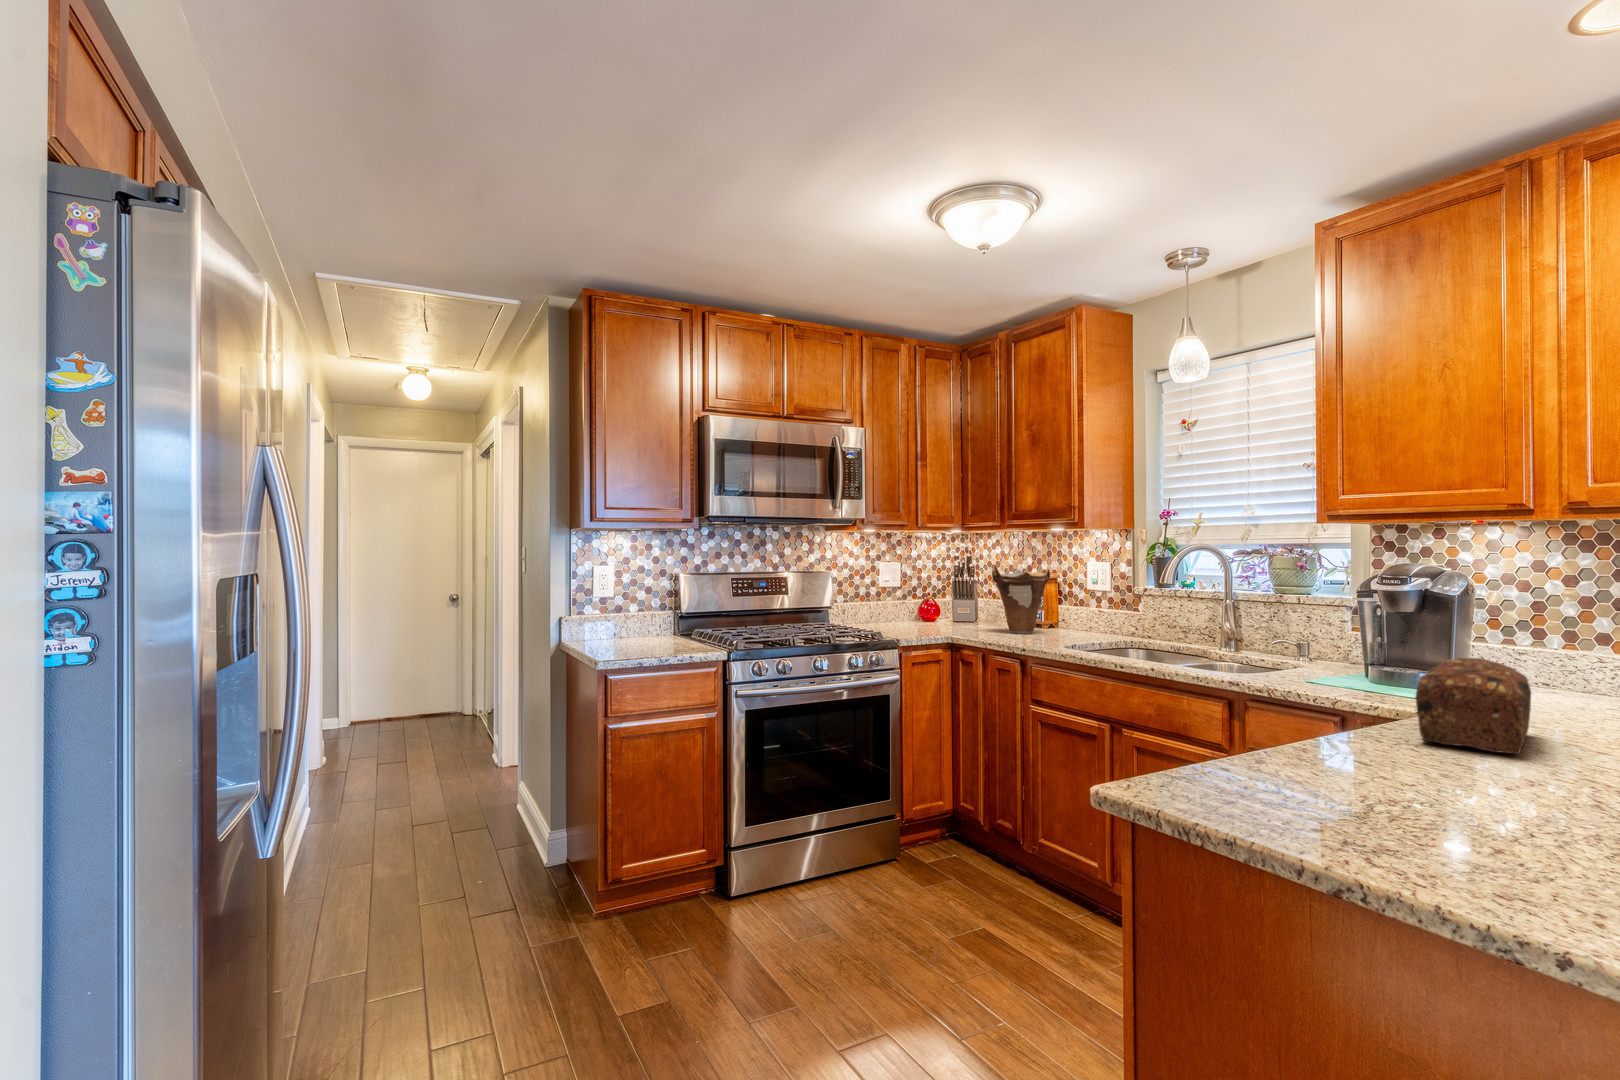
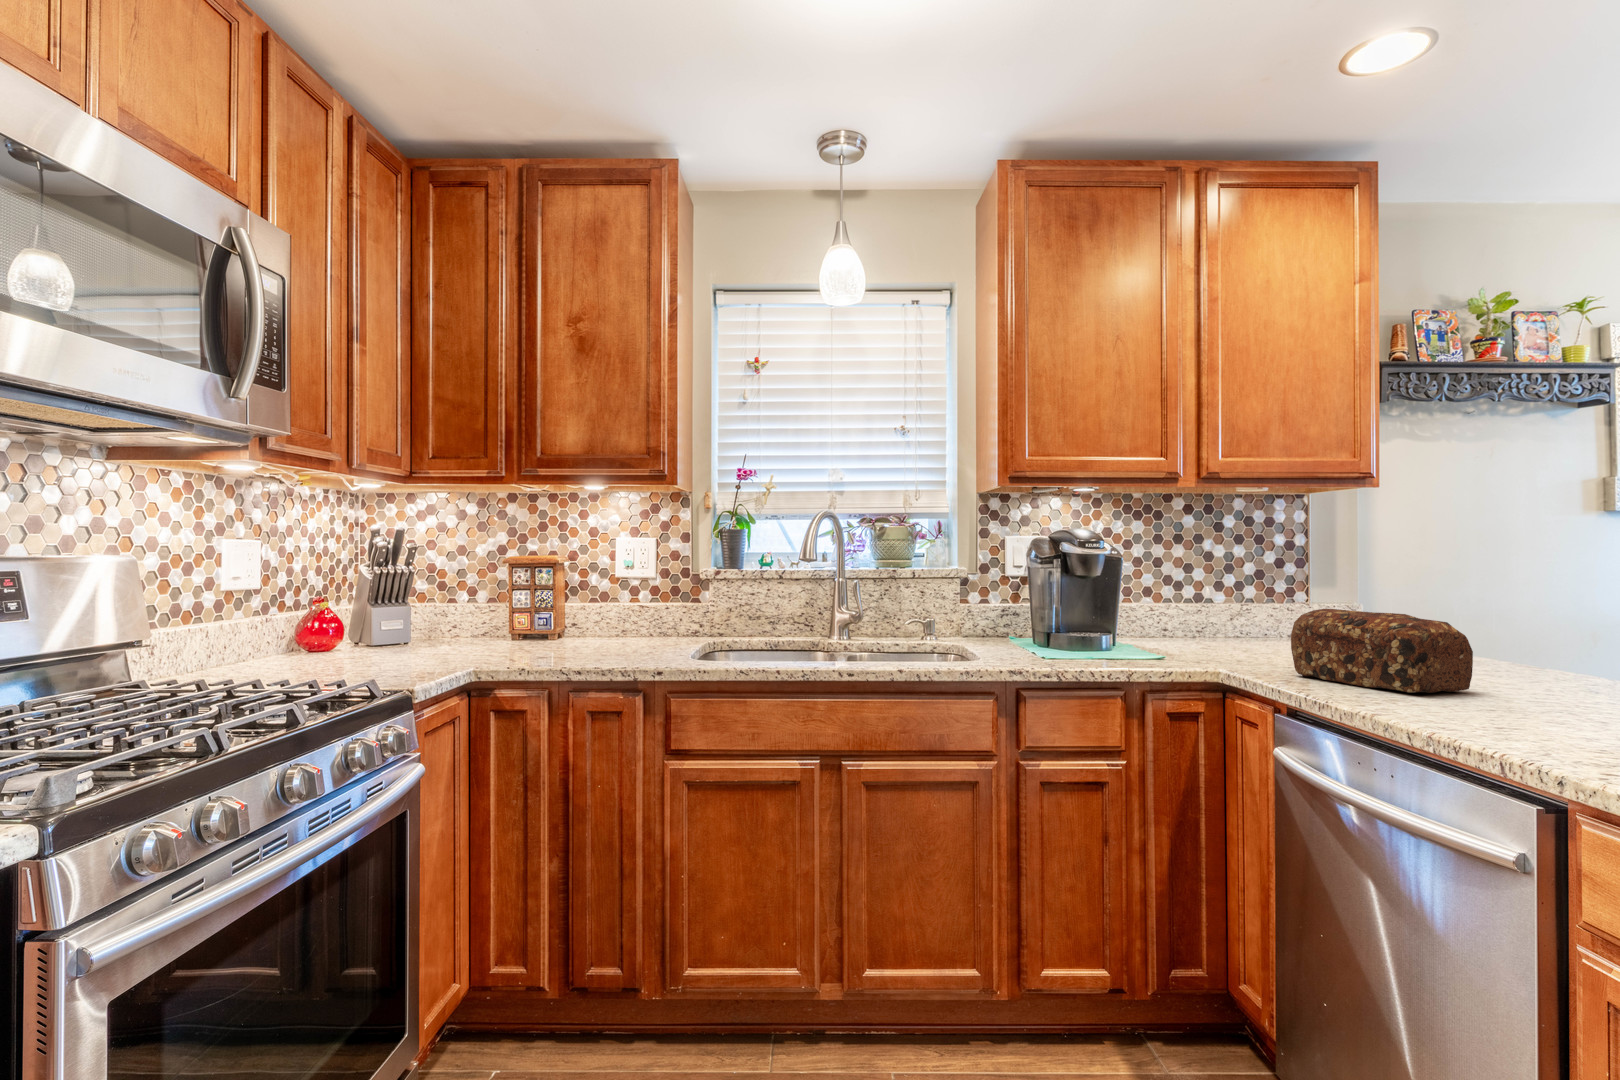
vase: present [992,565,1050,634] -> none [510,540,593,651]

